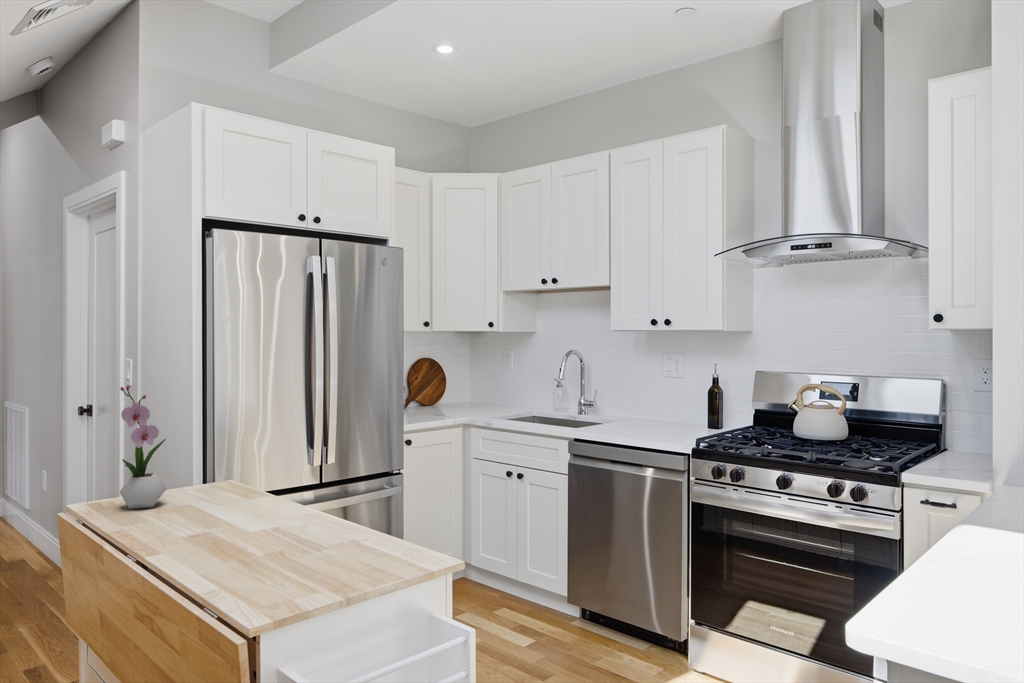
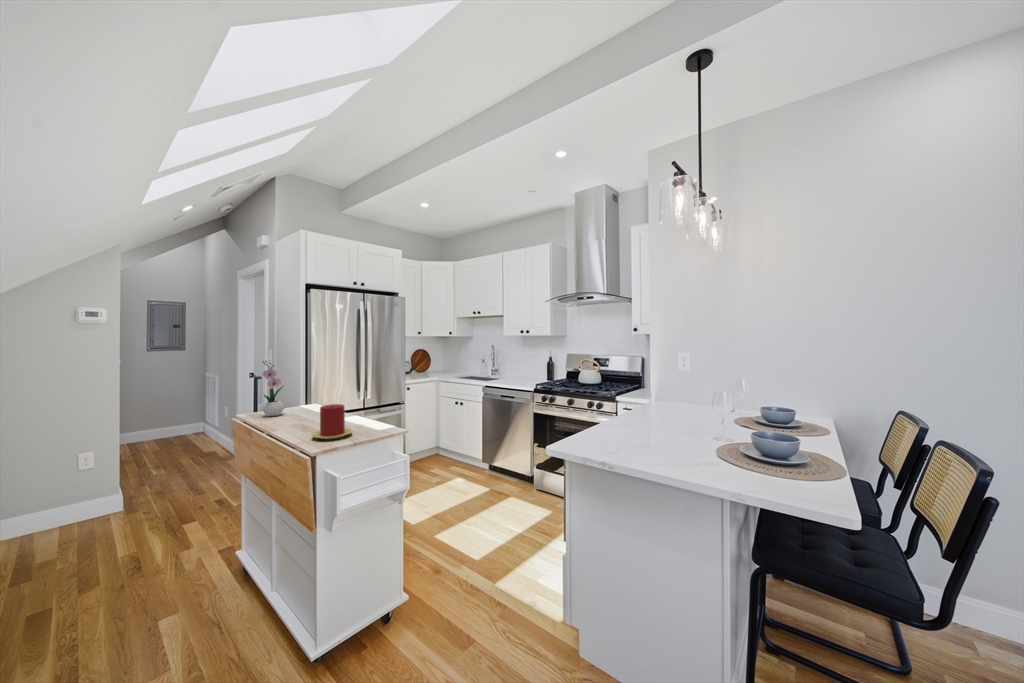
candle: none [234,492,323,577] -> present [312,404,352,439]

